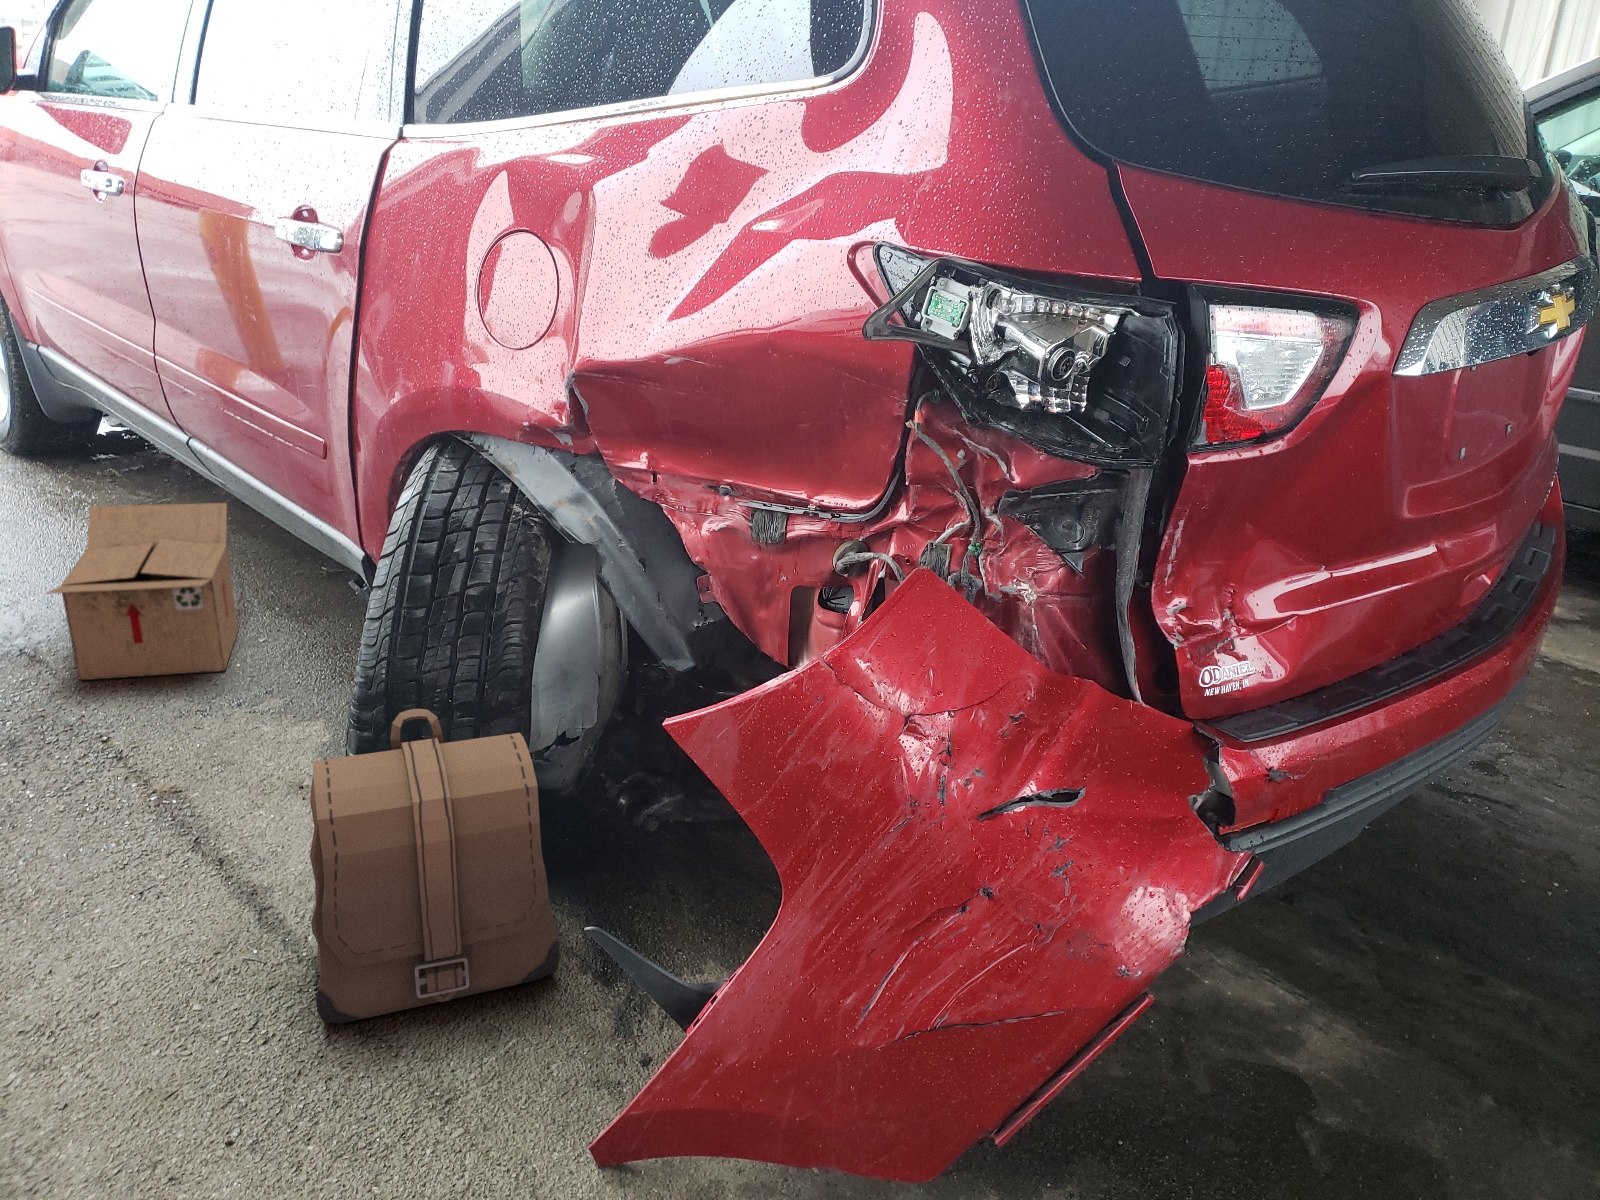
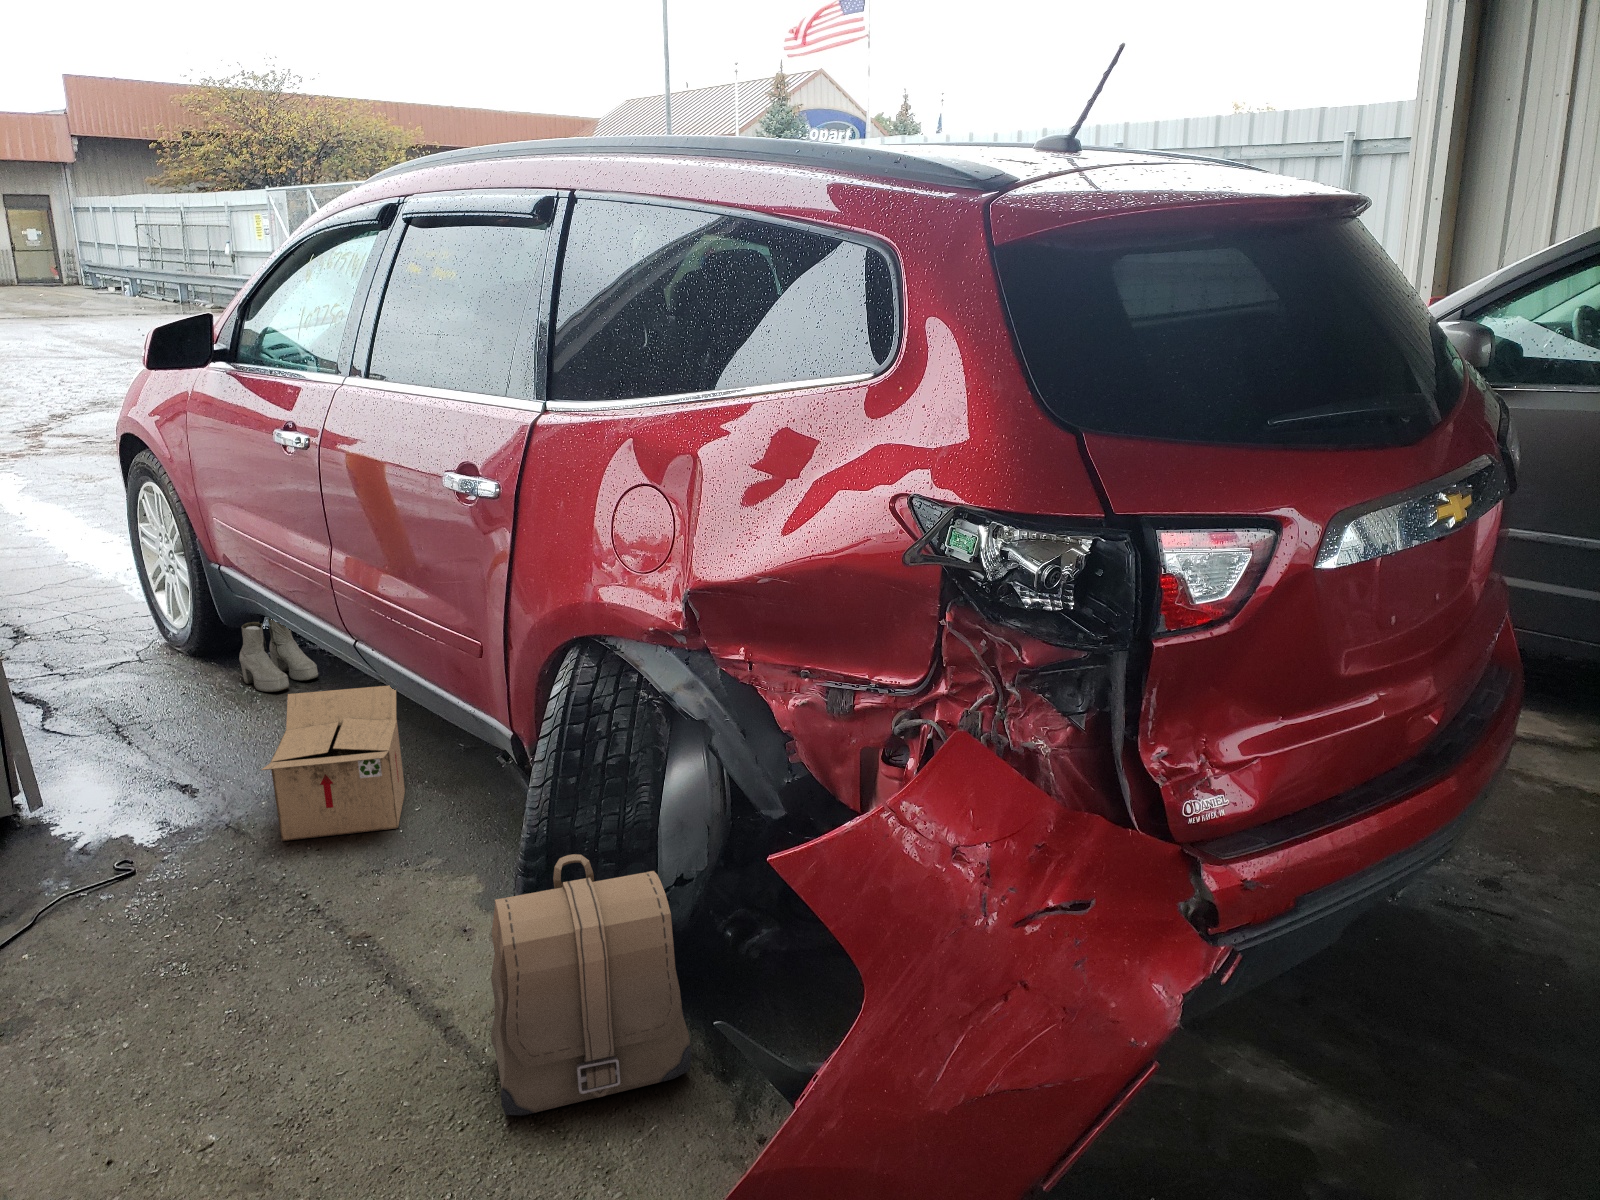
boots: none [50,419,148,509] -> present [239,618,318,692]

